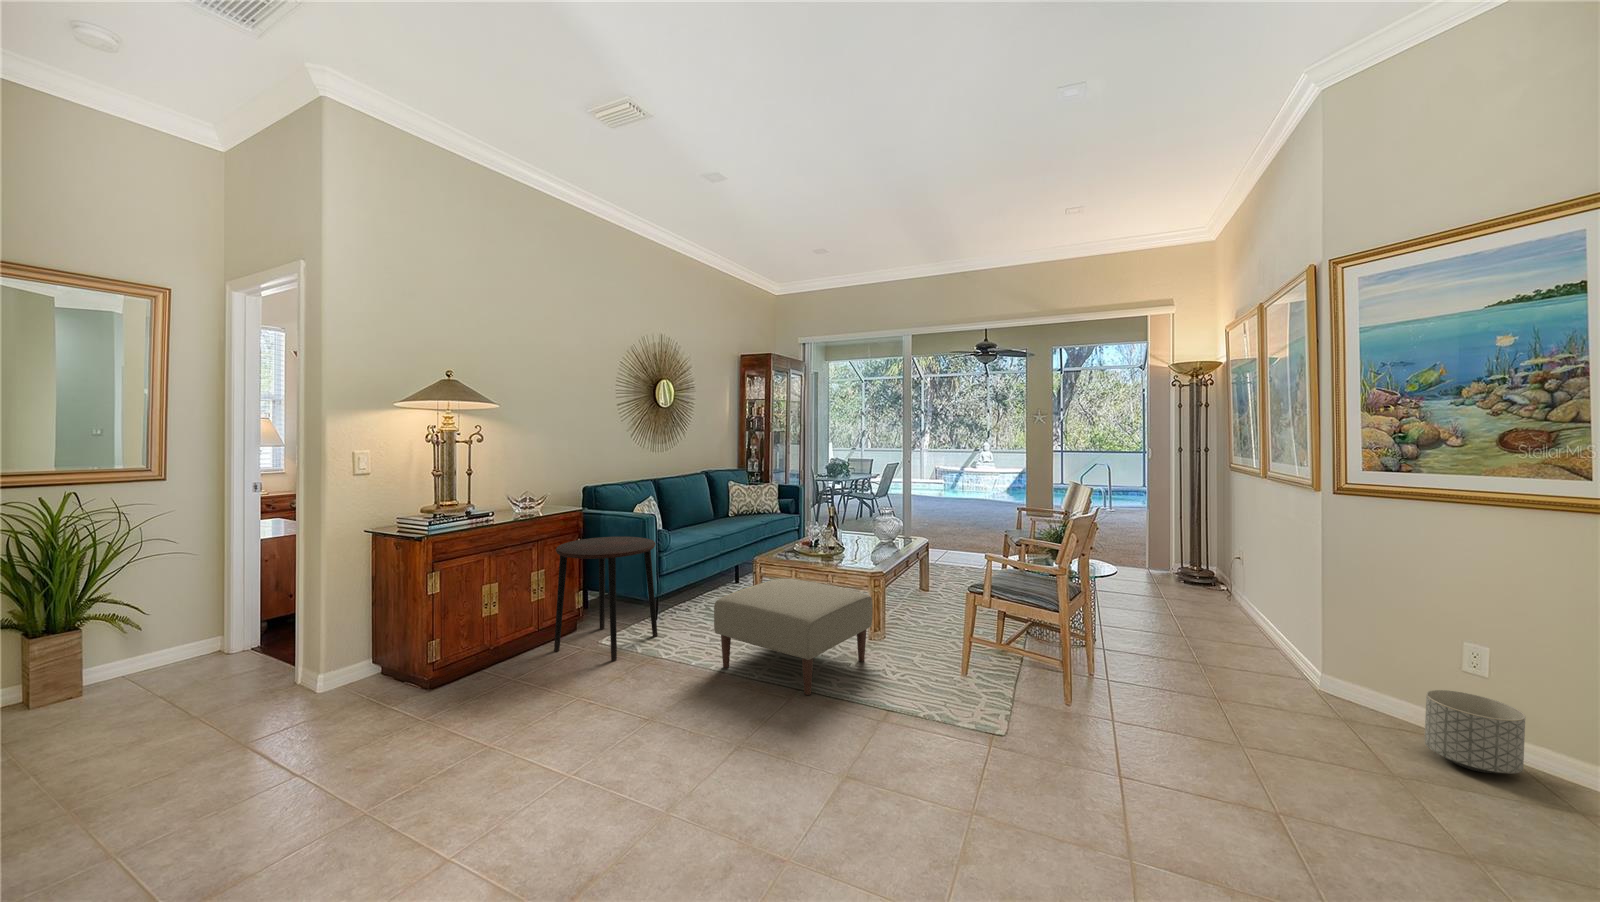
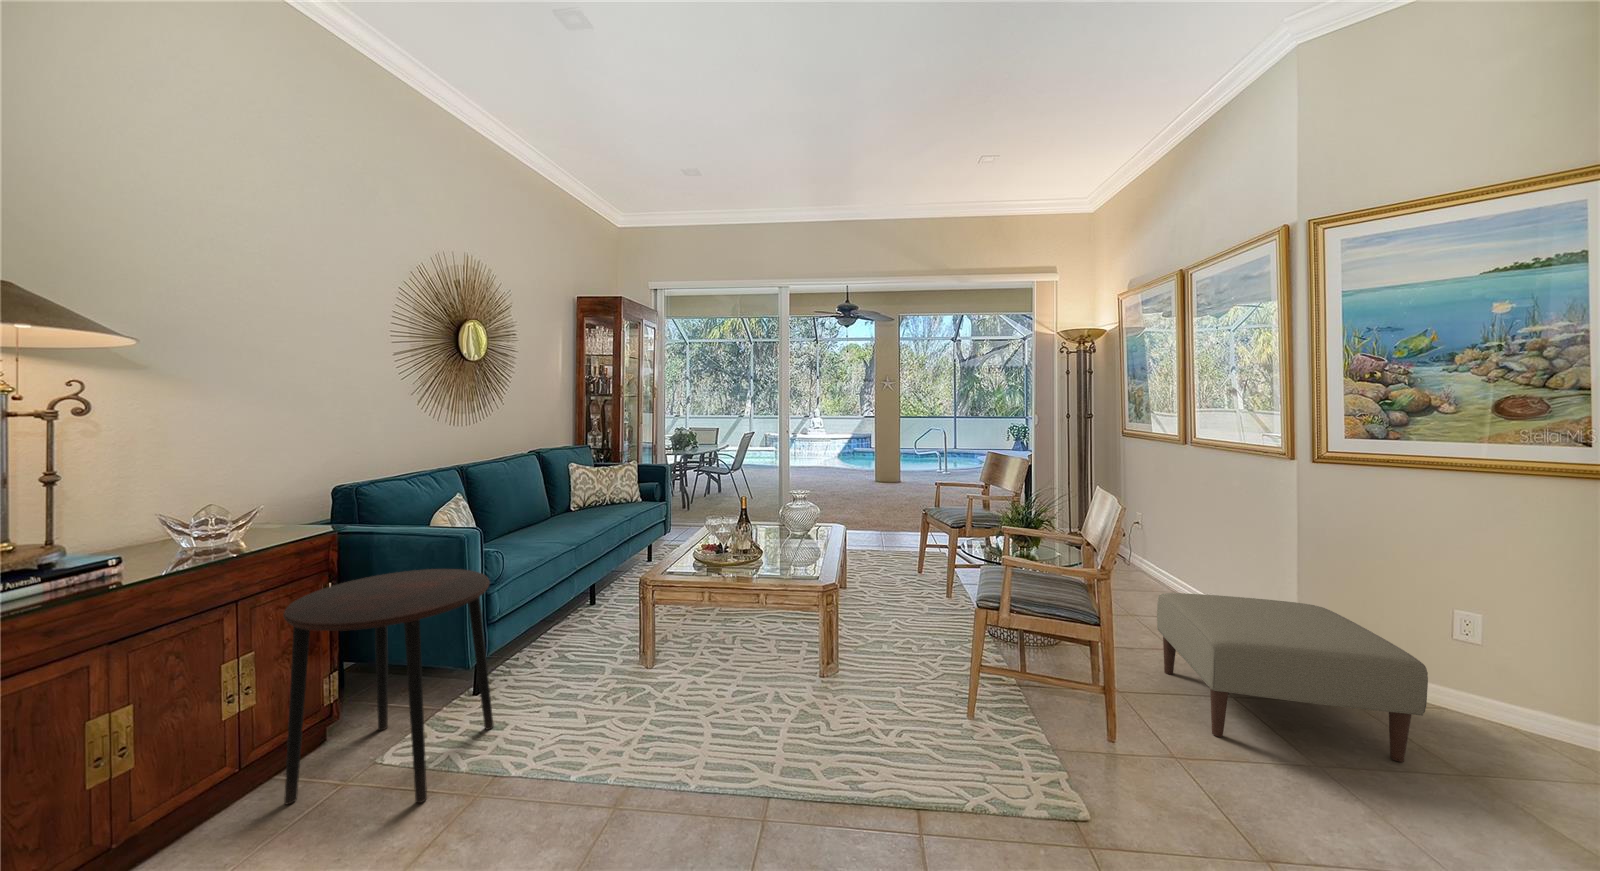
ottoman: present [714,578,872,695] -> present [1157,593,1428,762]
planter: present [1425,690,1525,774] -> none [1432,664,1540,750]

